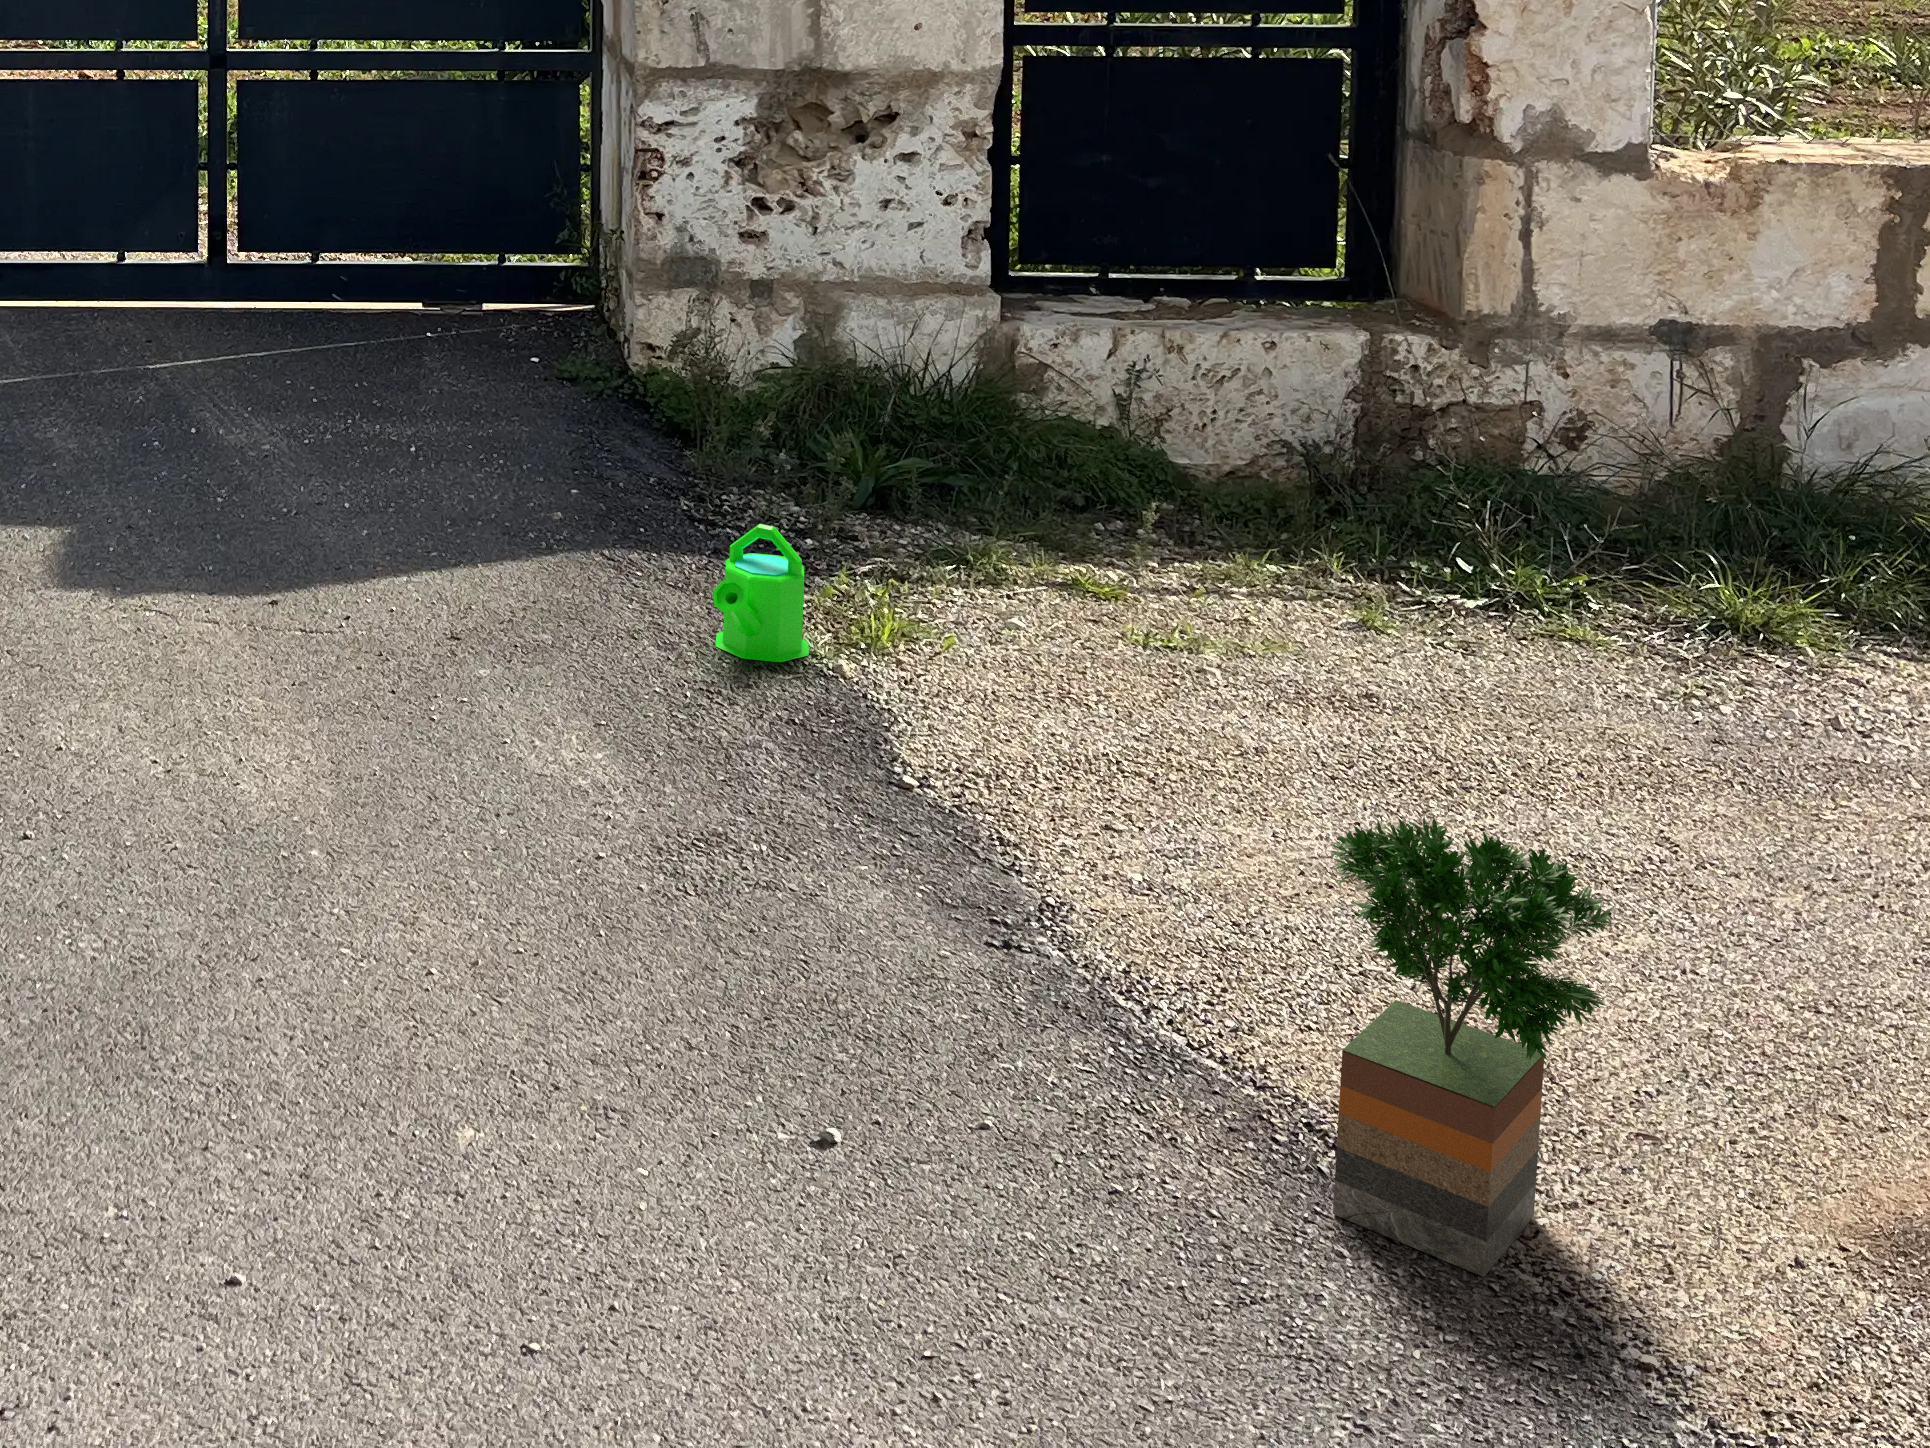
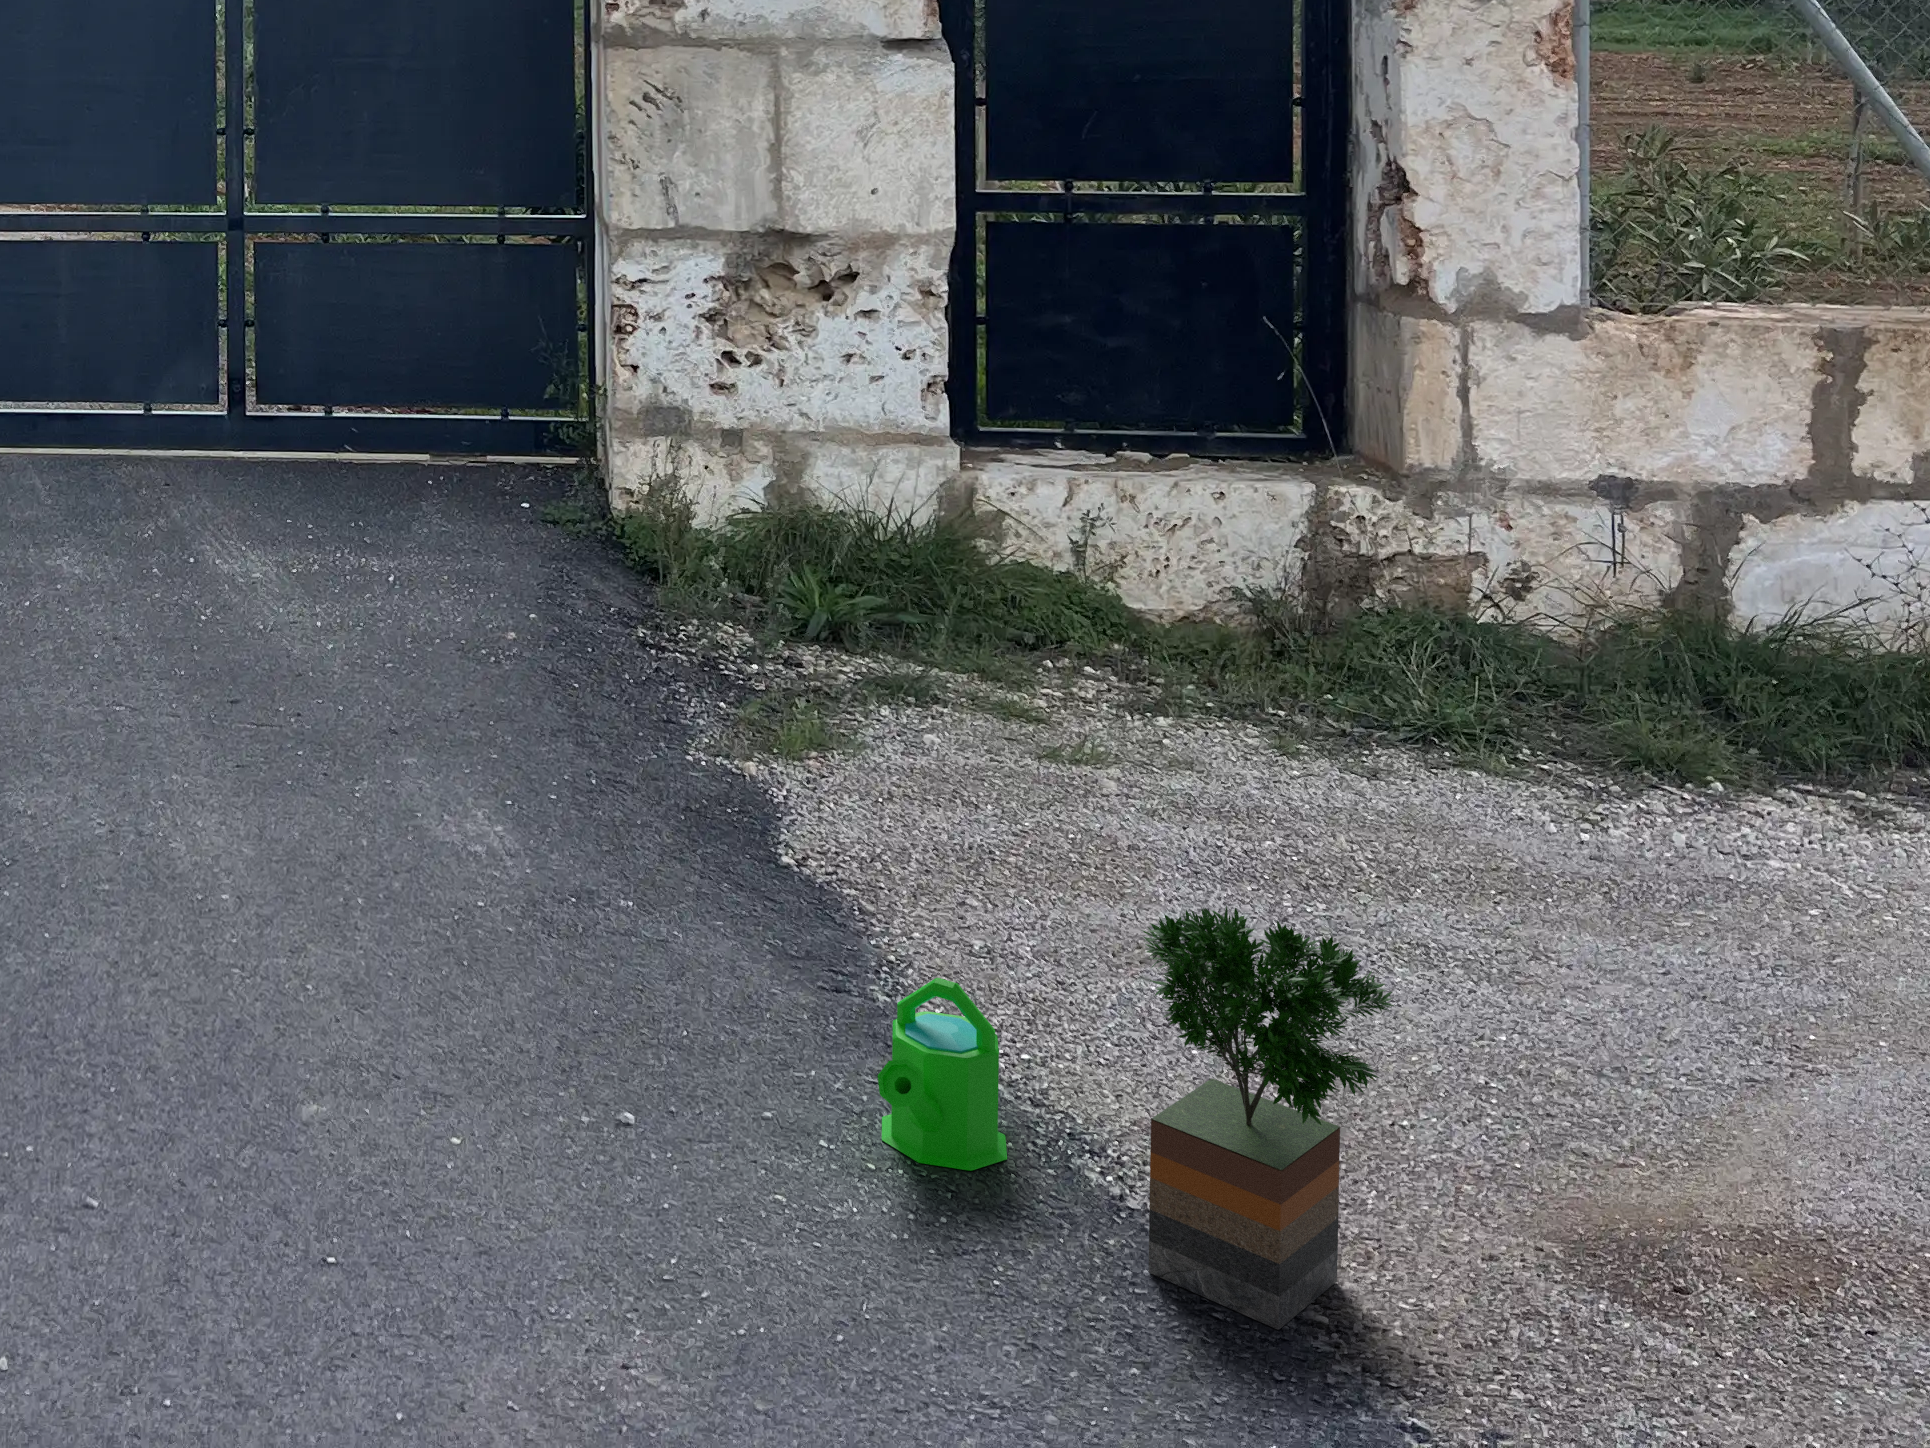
watering can: present [713,524,809,662] -> present [878,978,1007,1171]

